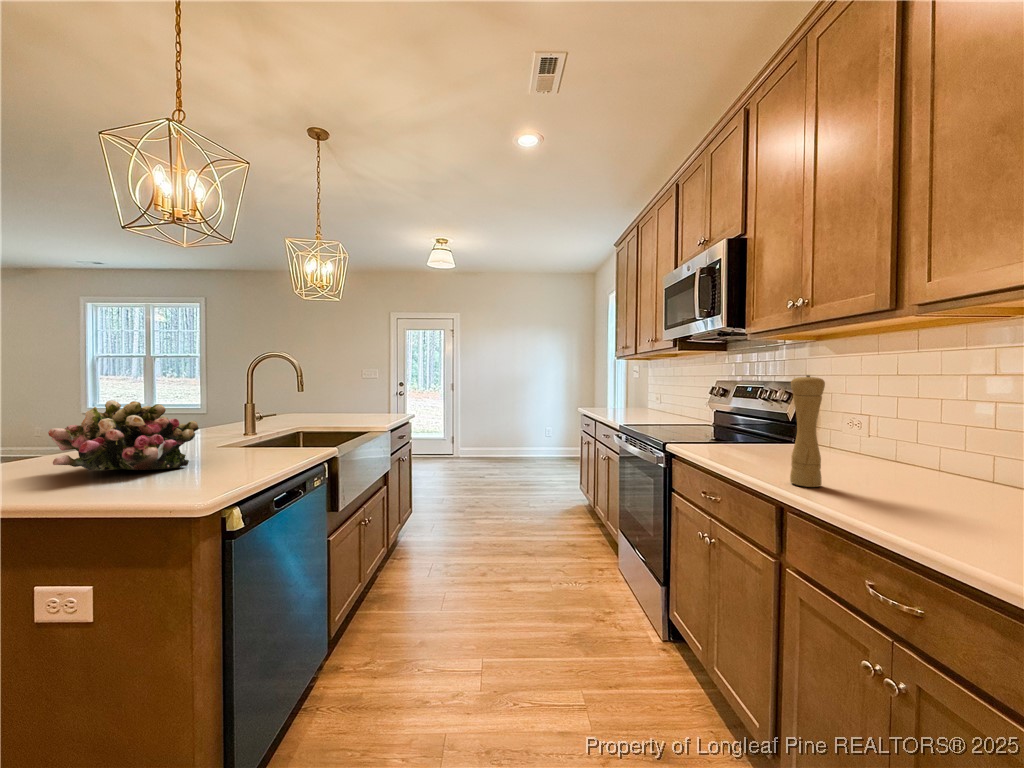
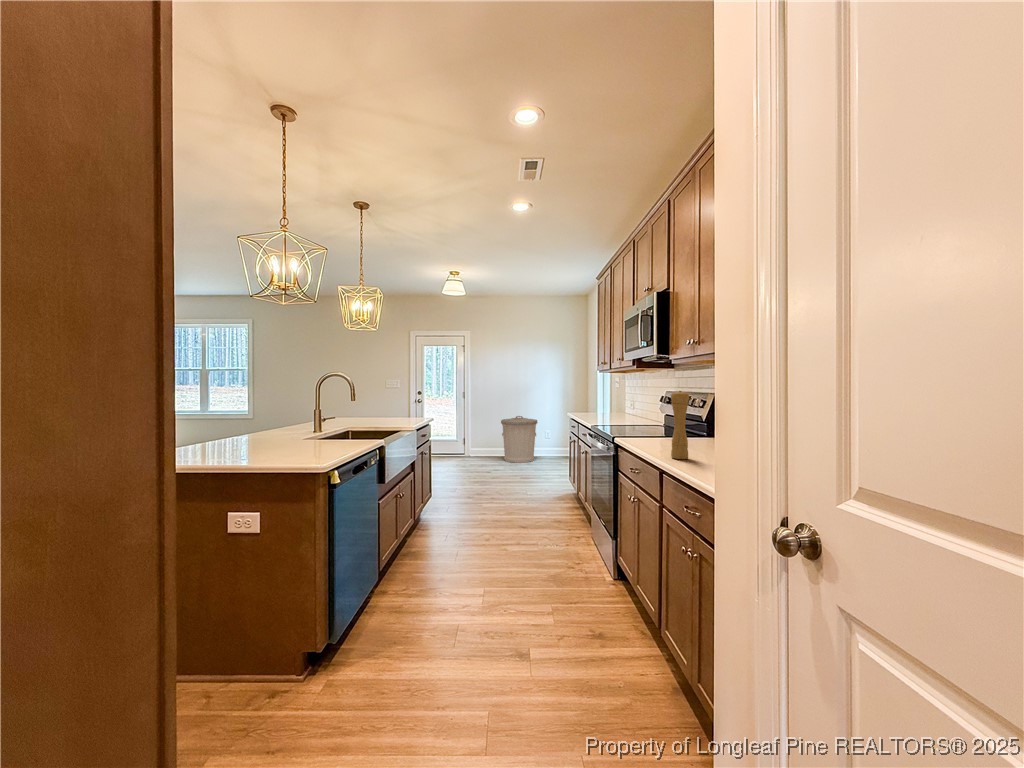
flower arrangement: present [48,400,199,471] -> none [219,407,300,450]
trash can: none [496,412,539,466] -> present [501,416,538,463]

